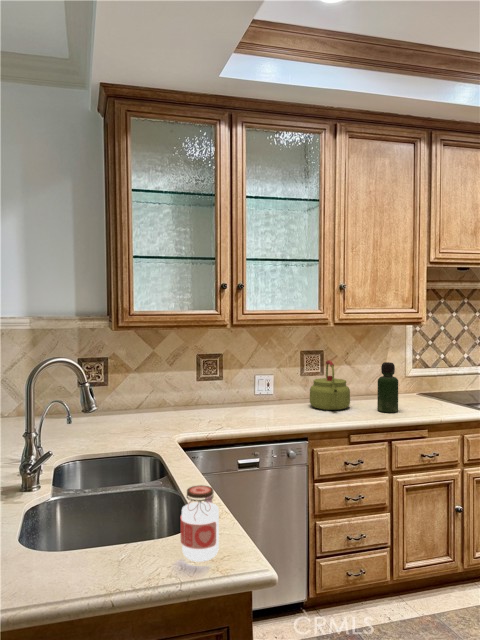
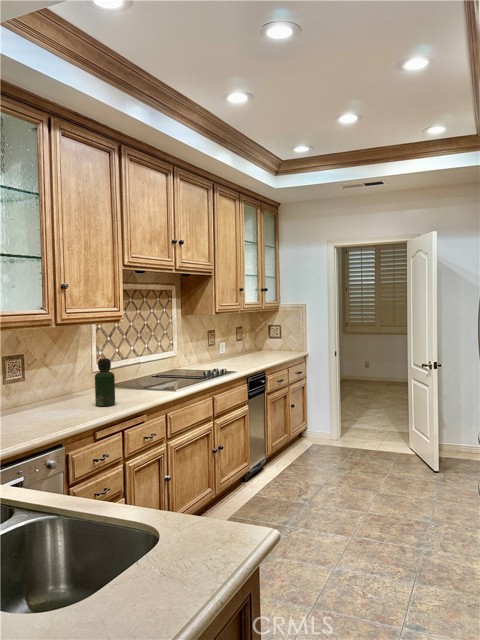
kettle: present [310,360,350,410] -> none [25,363,70,415]
jar: present [180,485,219,562] -> none [192,477,231,554]

